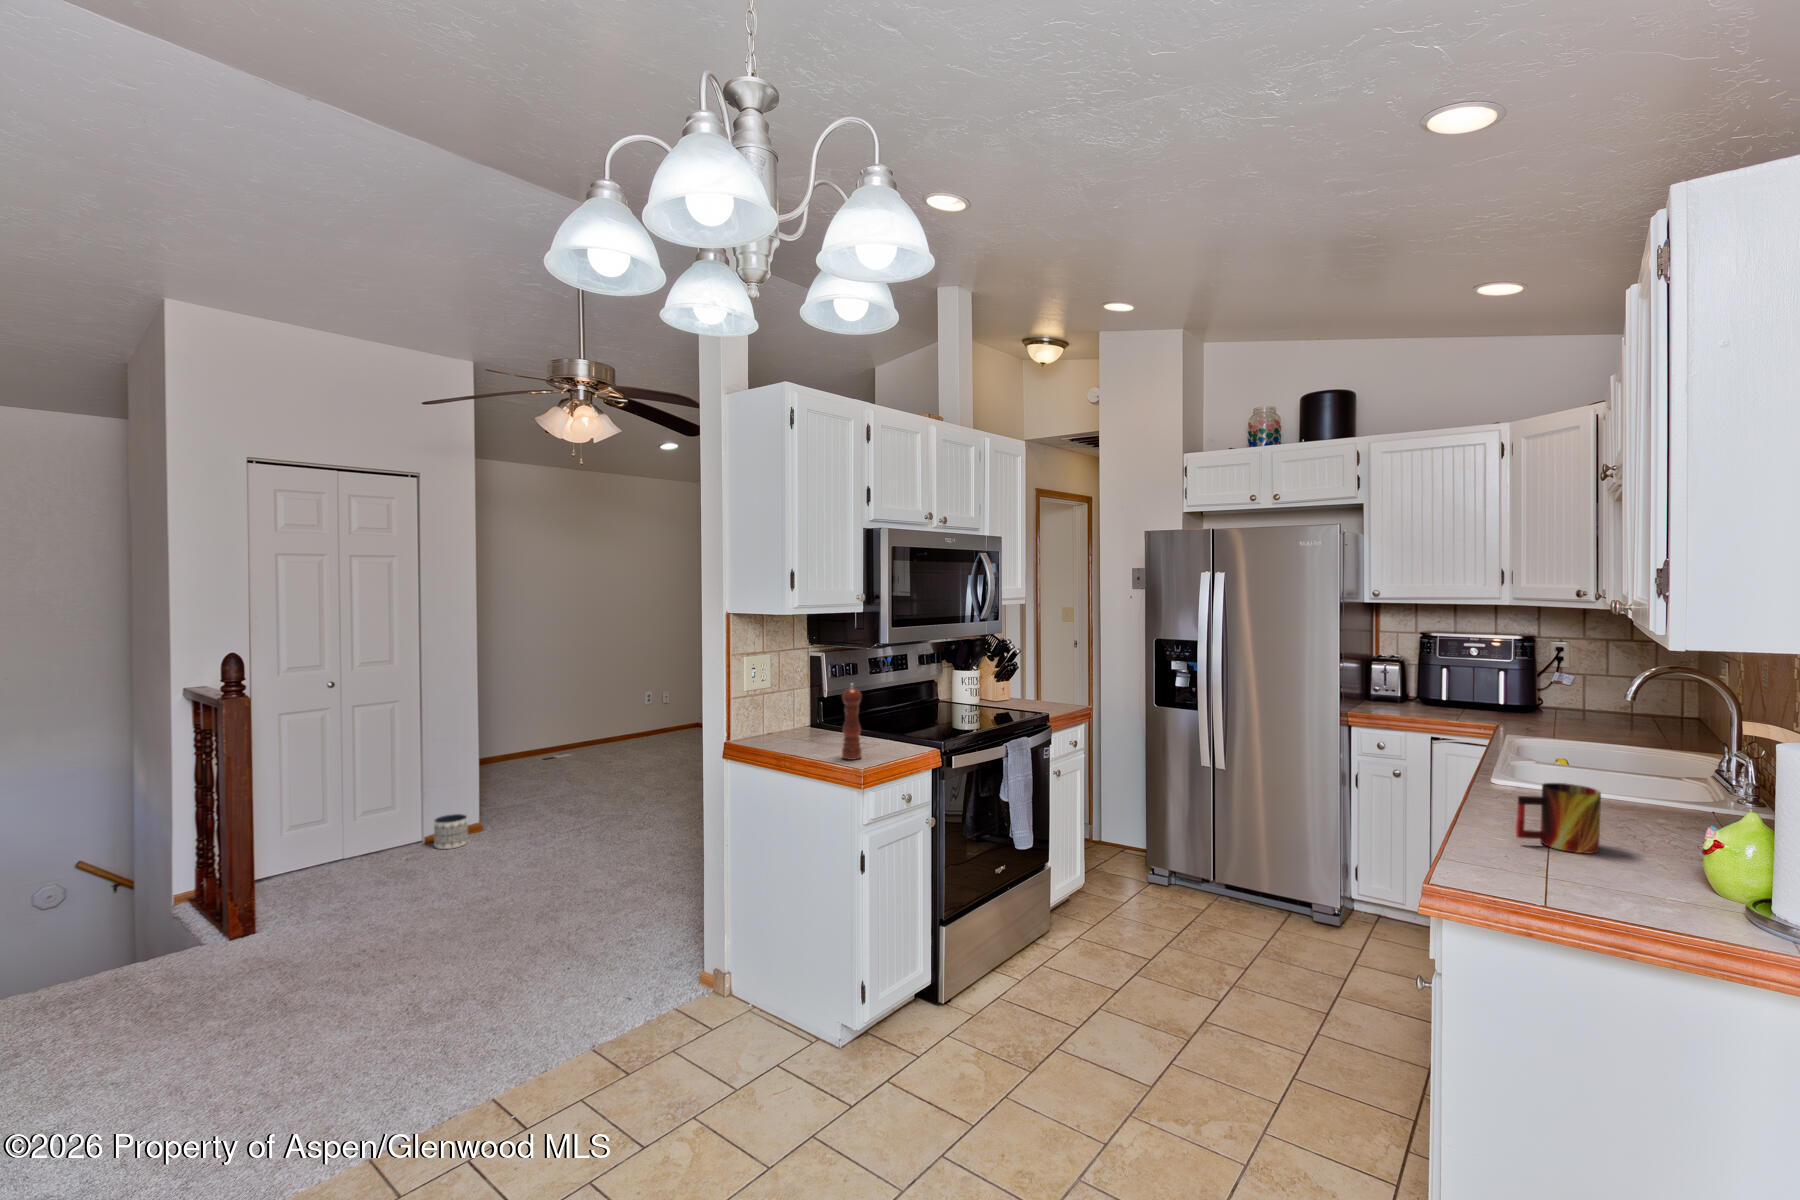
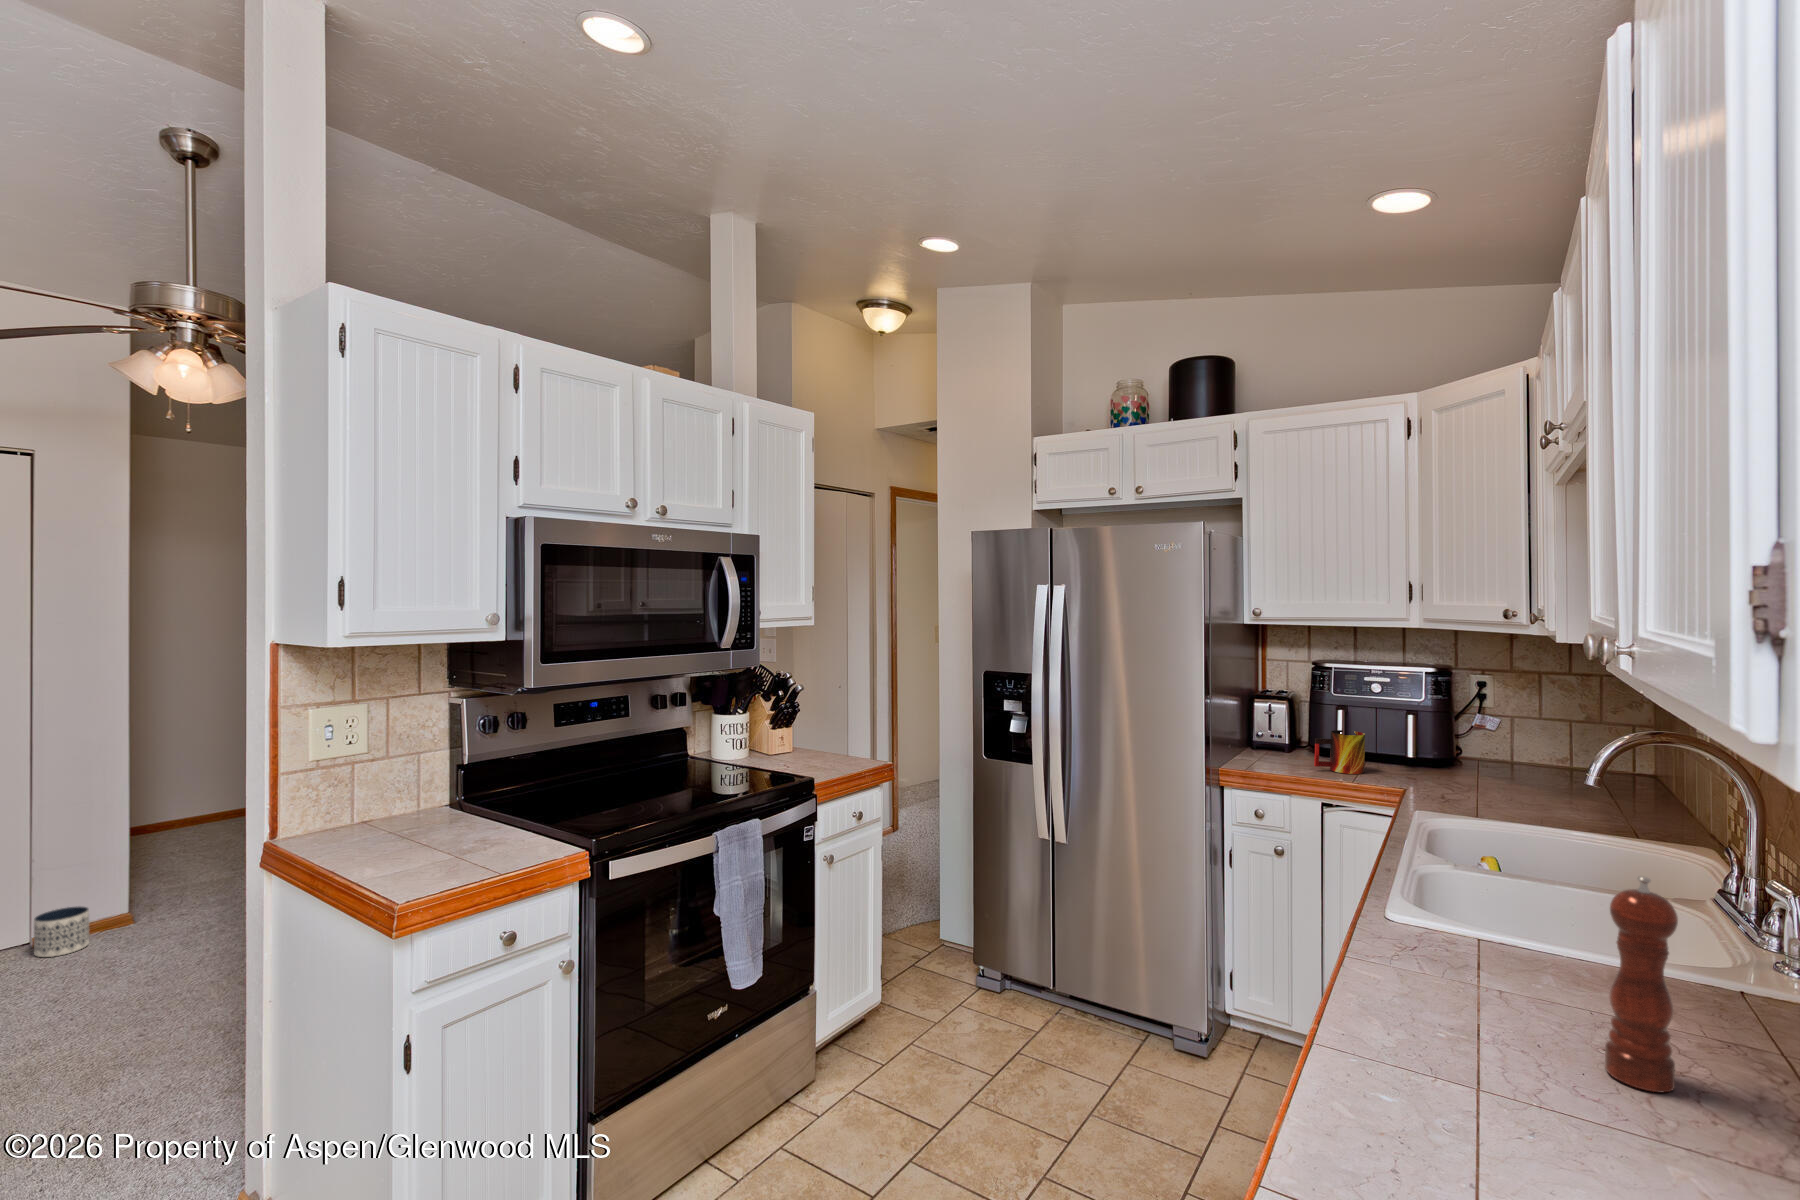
pepper mill: present [842,683,862,760] -> present [1605,876,1678,1092]
mug: present [1516,783,1601,853] -> present [1314,730,1365,774]

